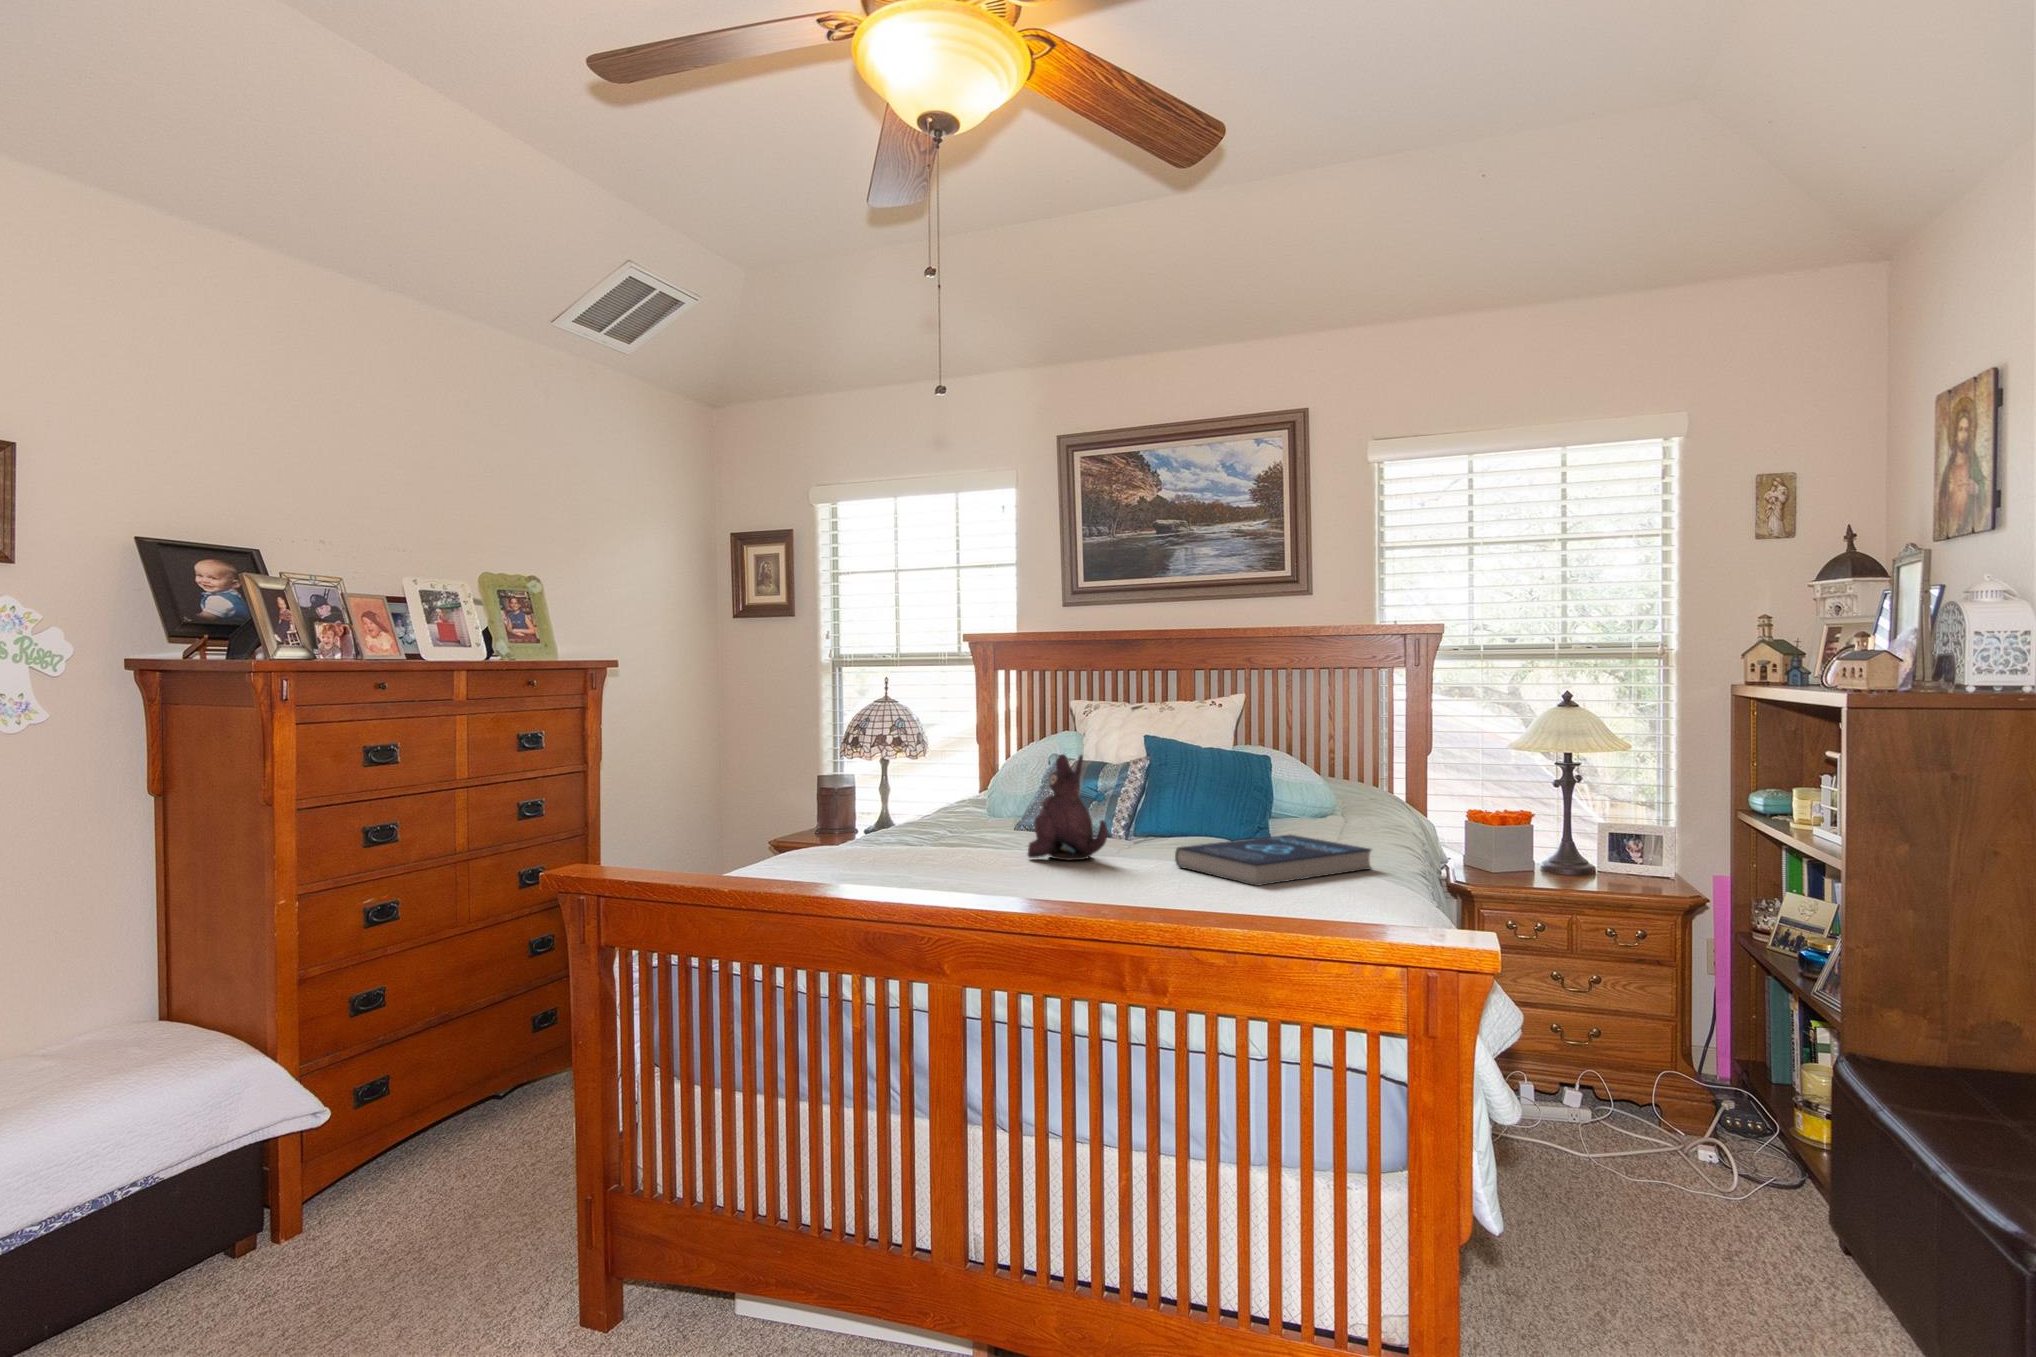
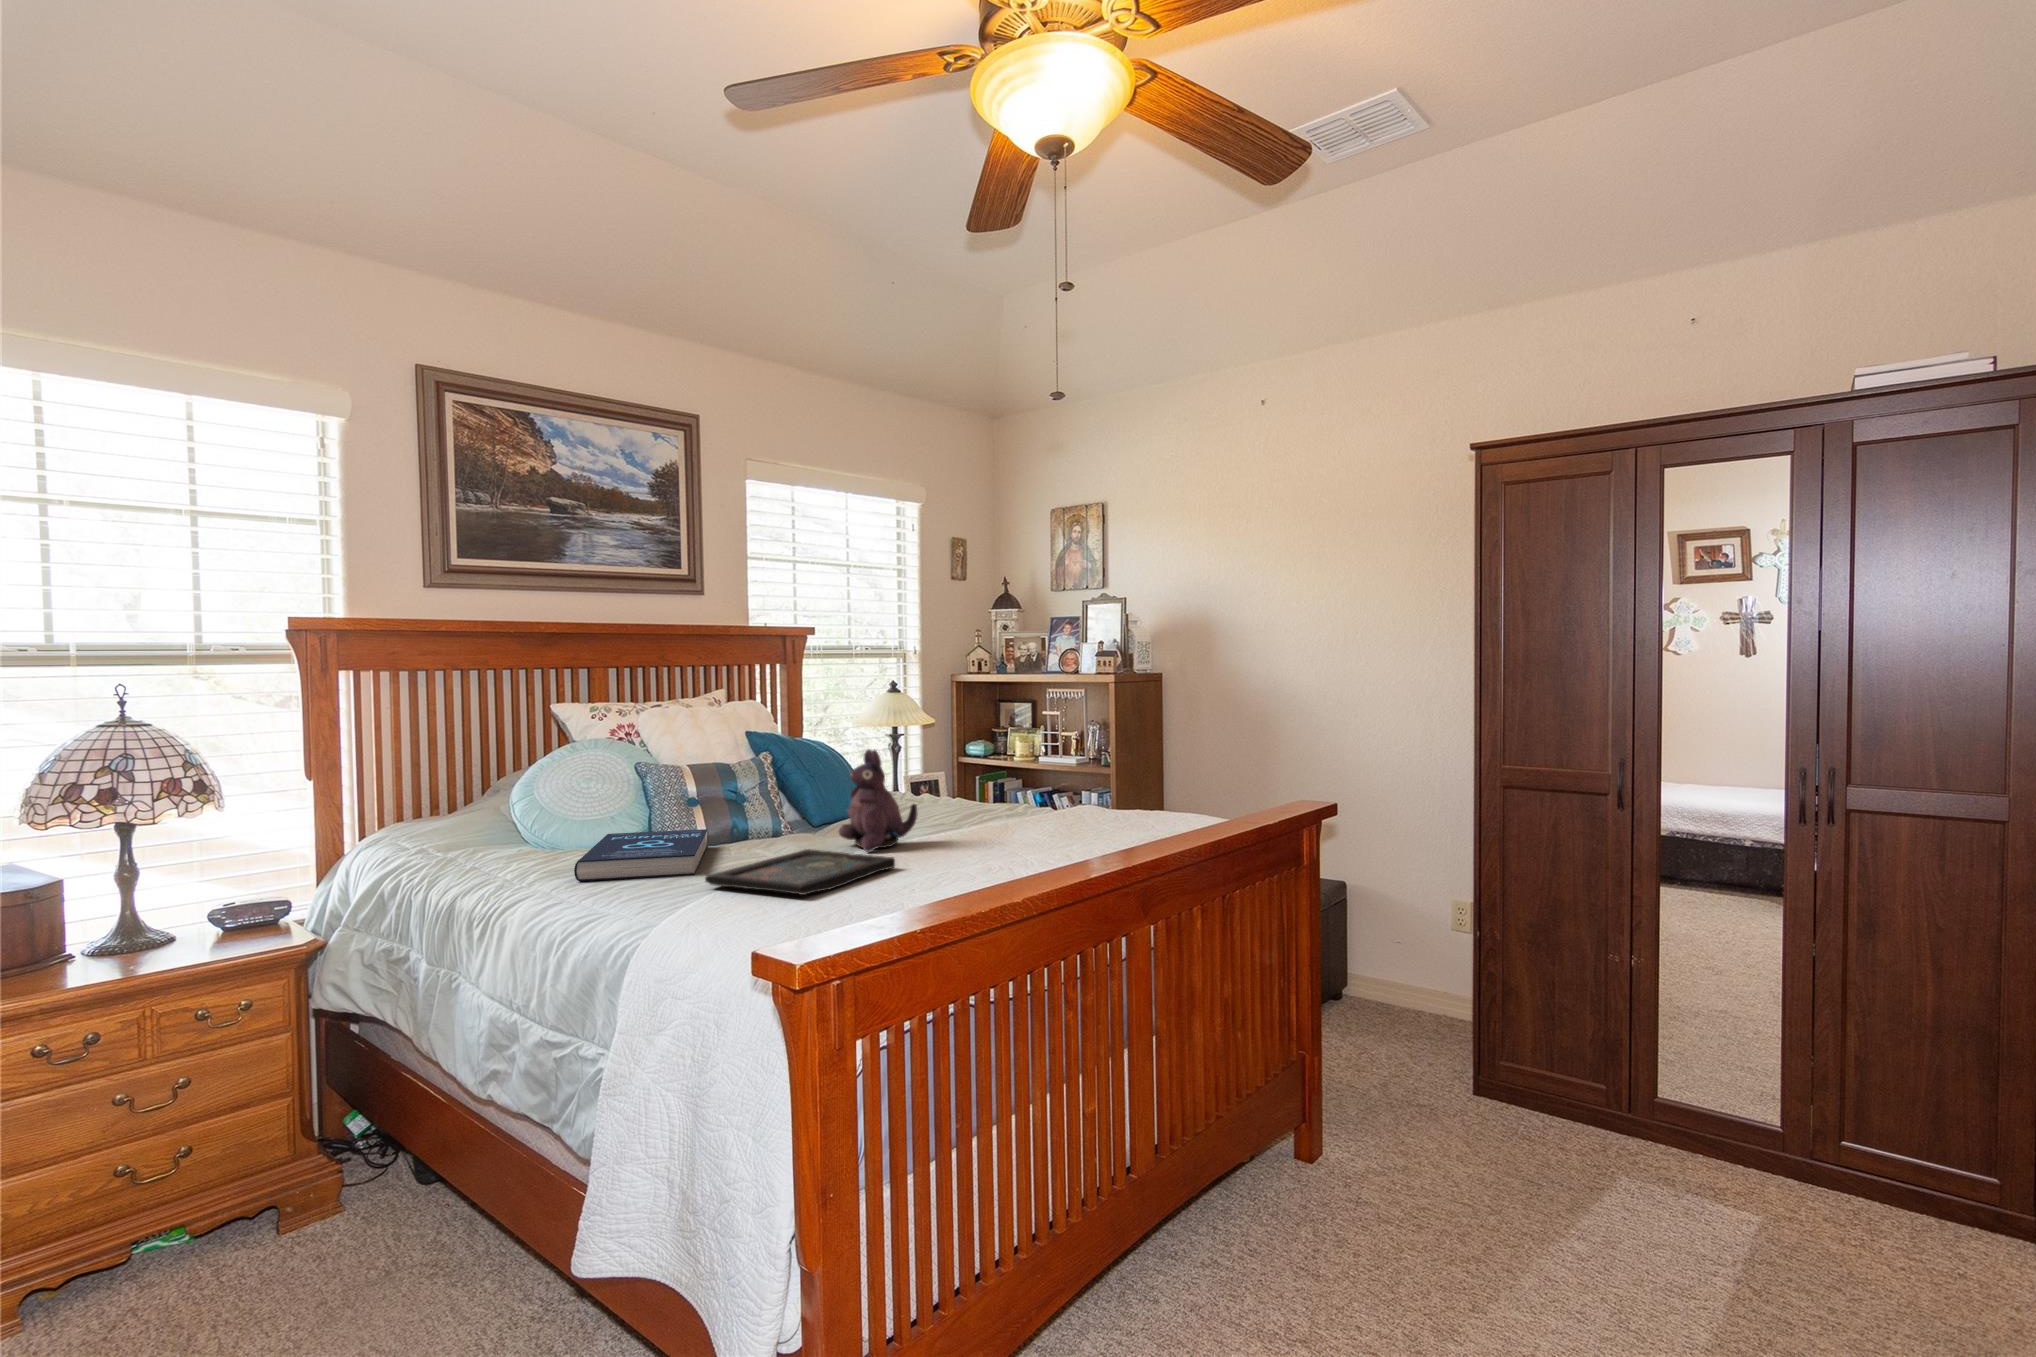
book: present [1175,835,1371,886] -> present [574,829,708,881]
tray: none [818,837,983,869] -> present [705,849,895,895]

